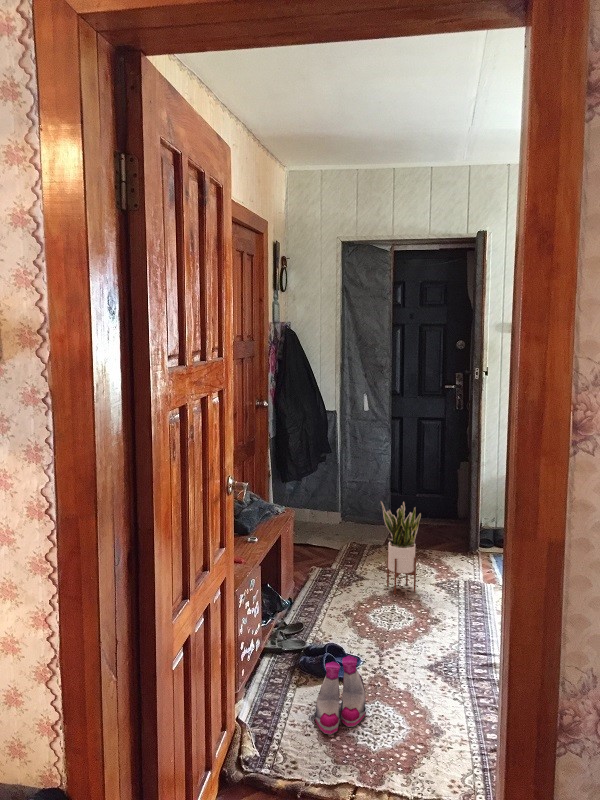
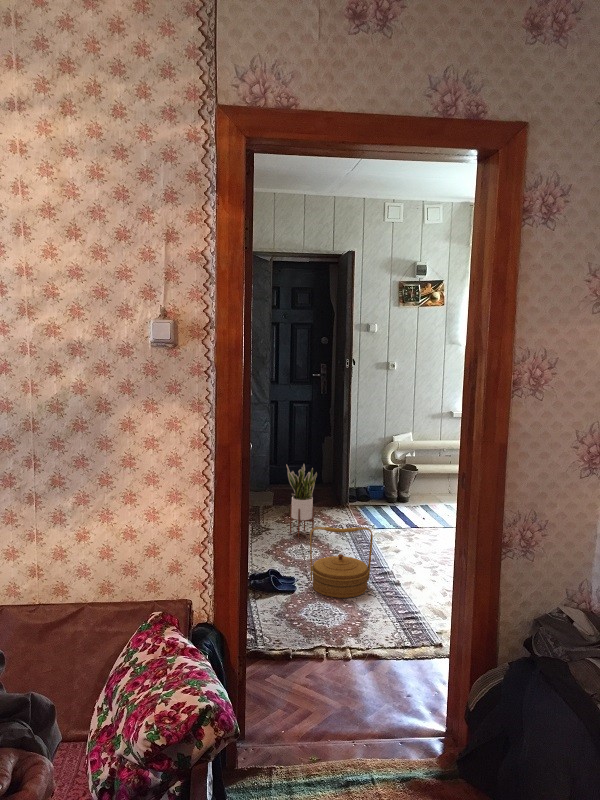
basket: none [377,596,464,700] -> present [310,527,373,598]
boots: present [315,655,366,735] -> none [278,568,313,624]

